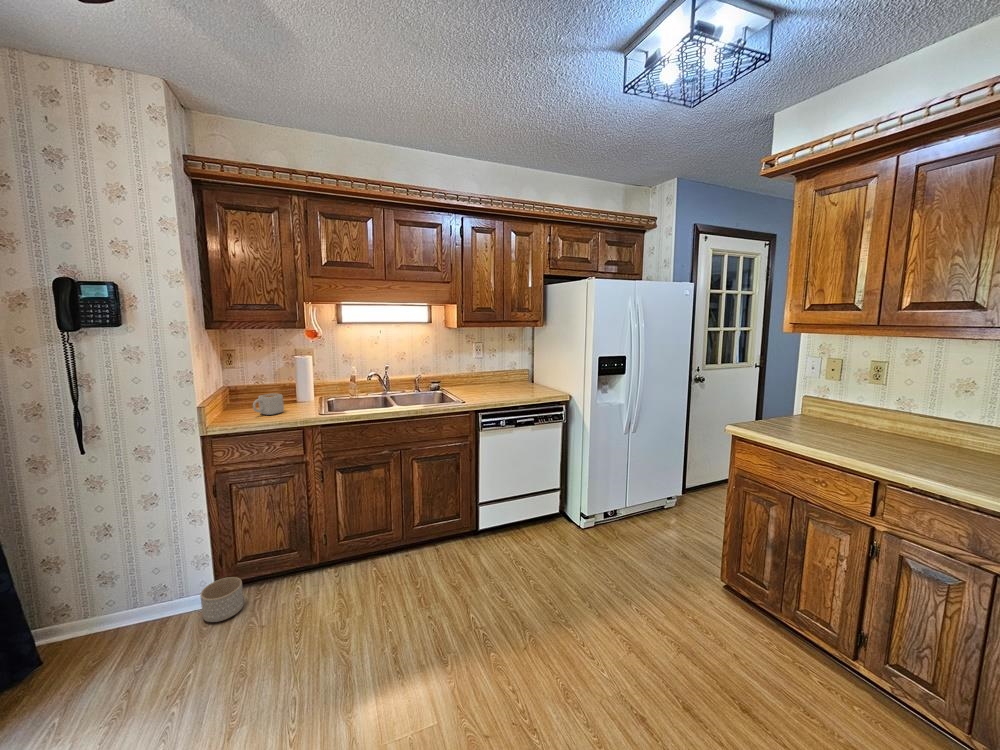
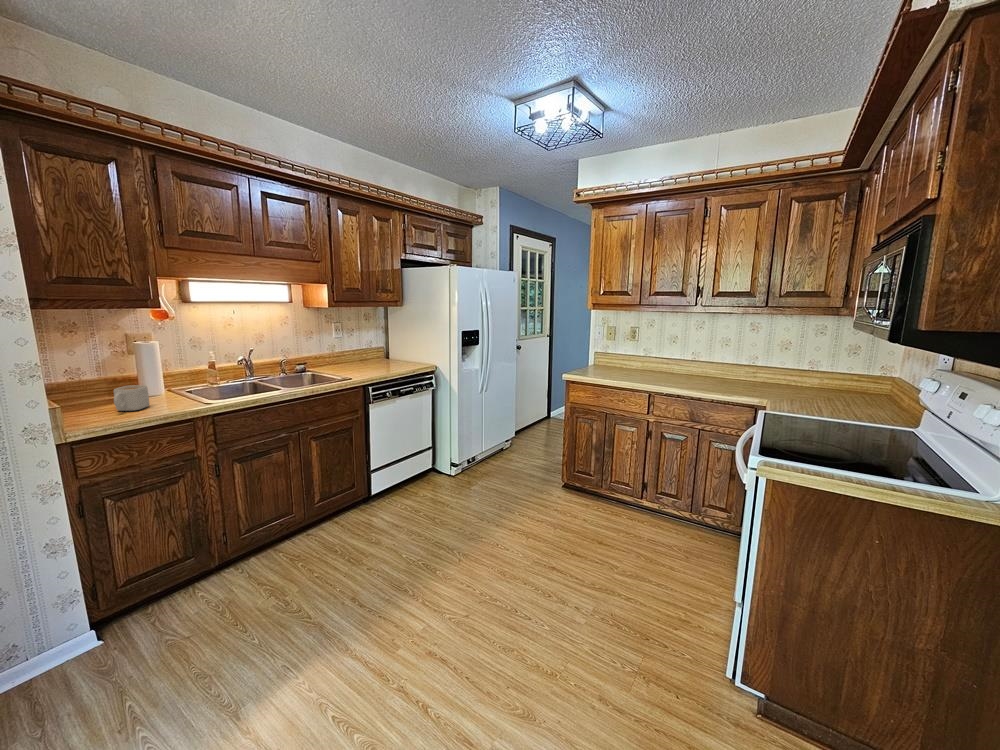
planter: present [200,577,244,622] -> none [85,604,144,661]

